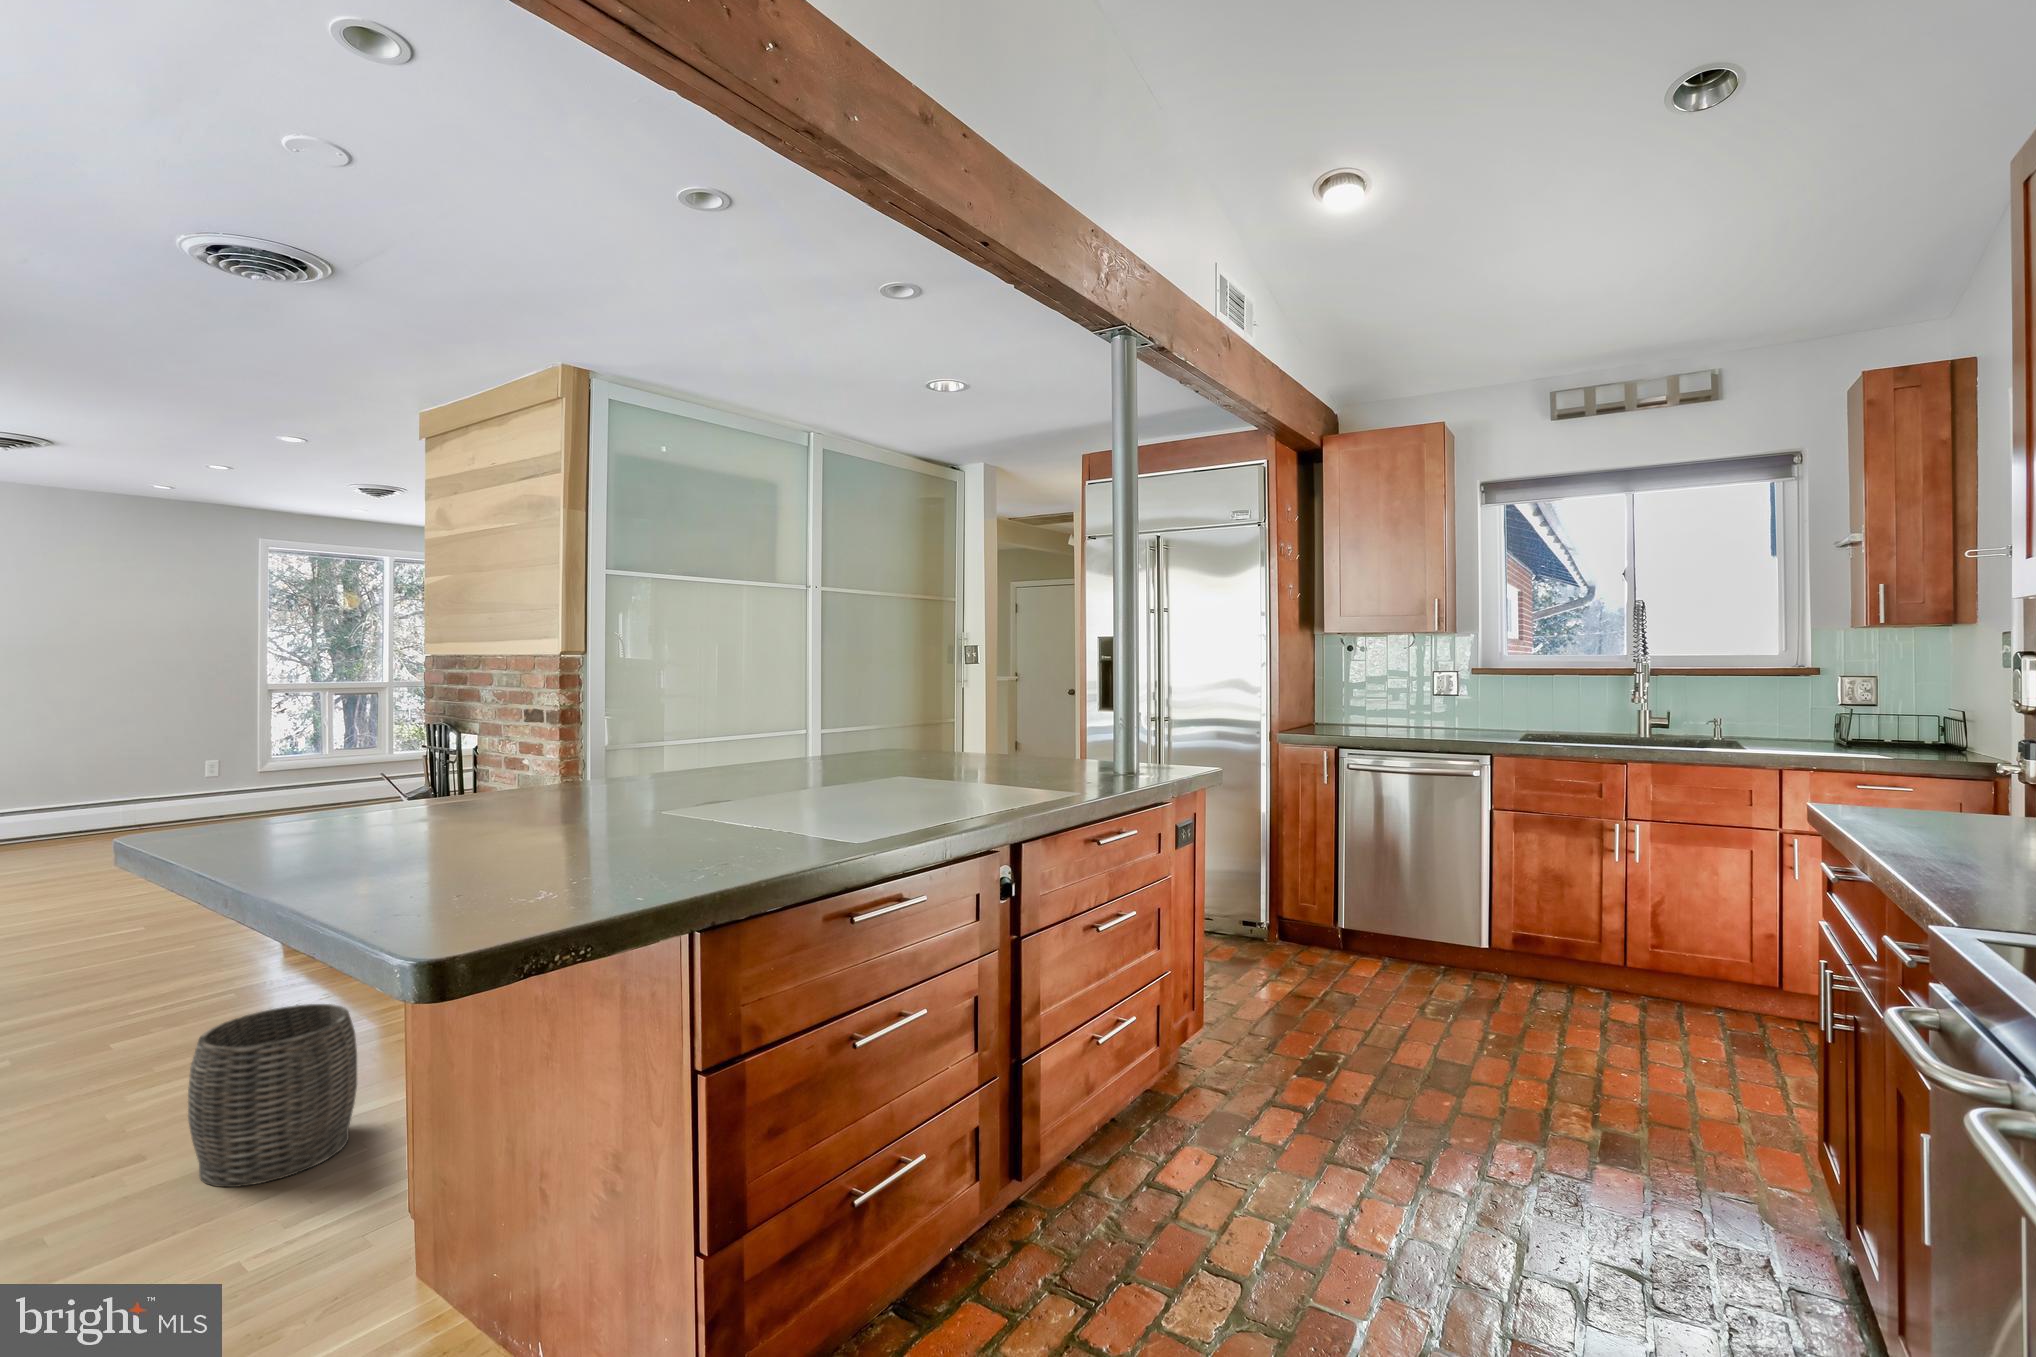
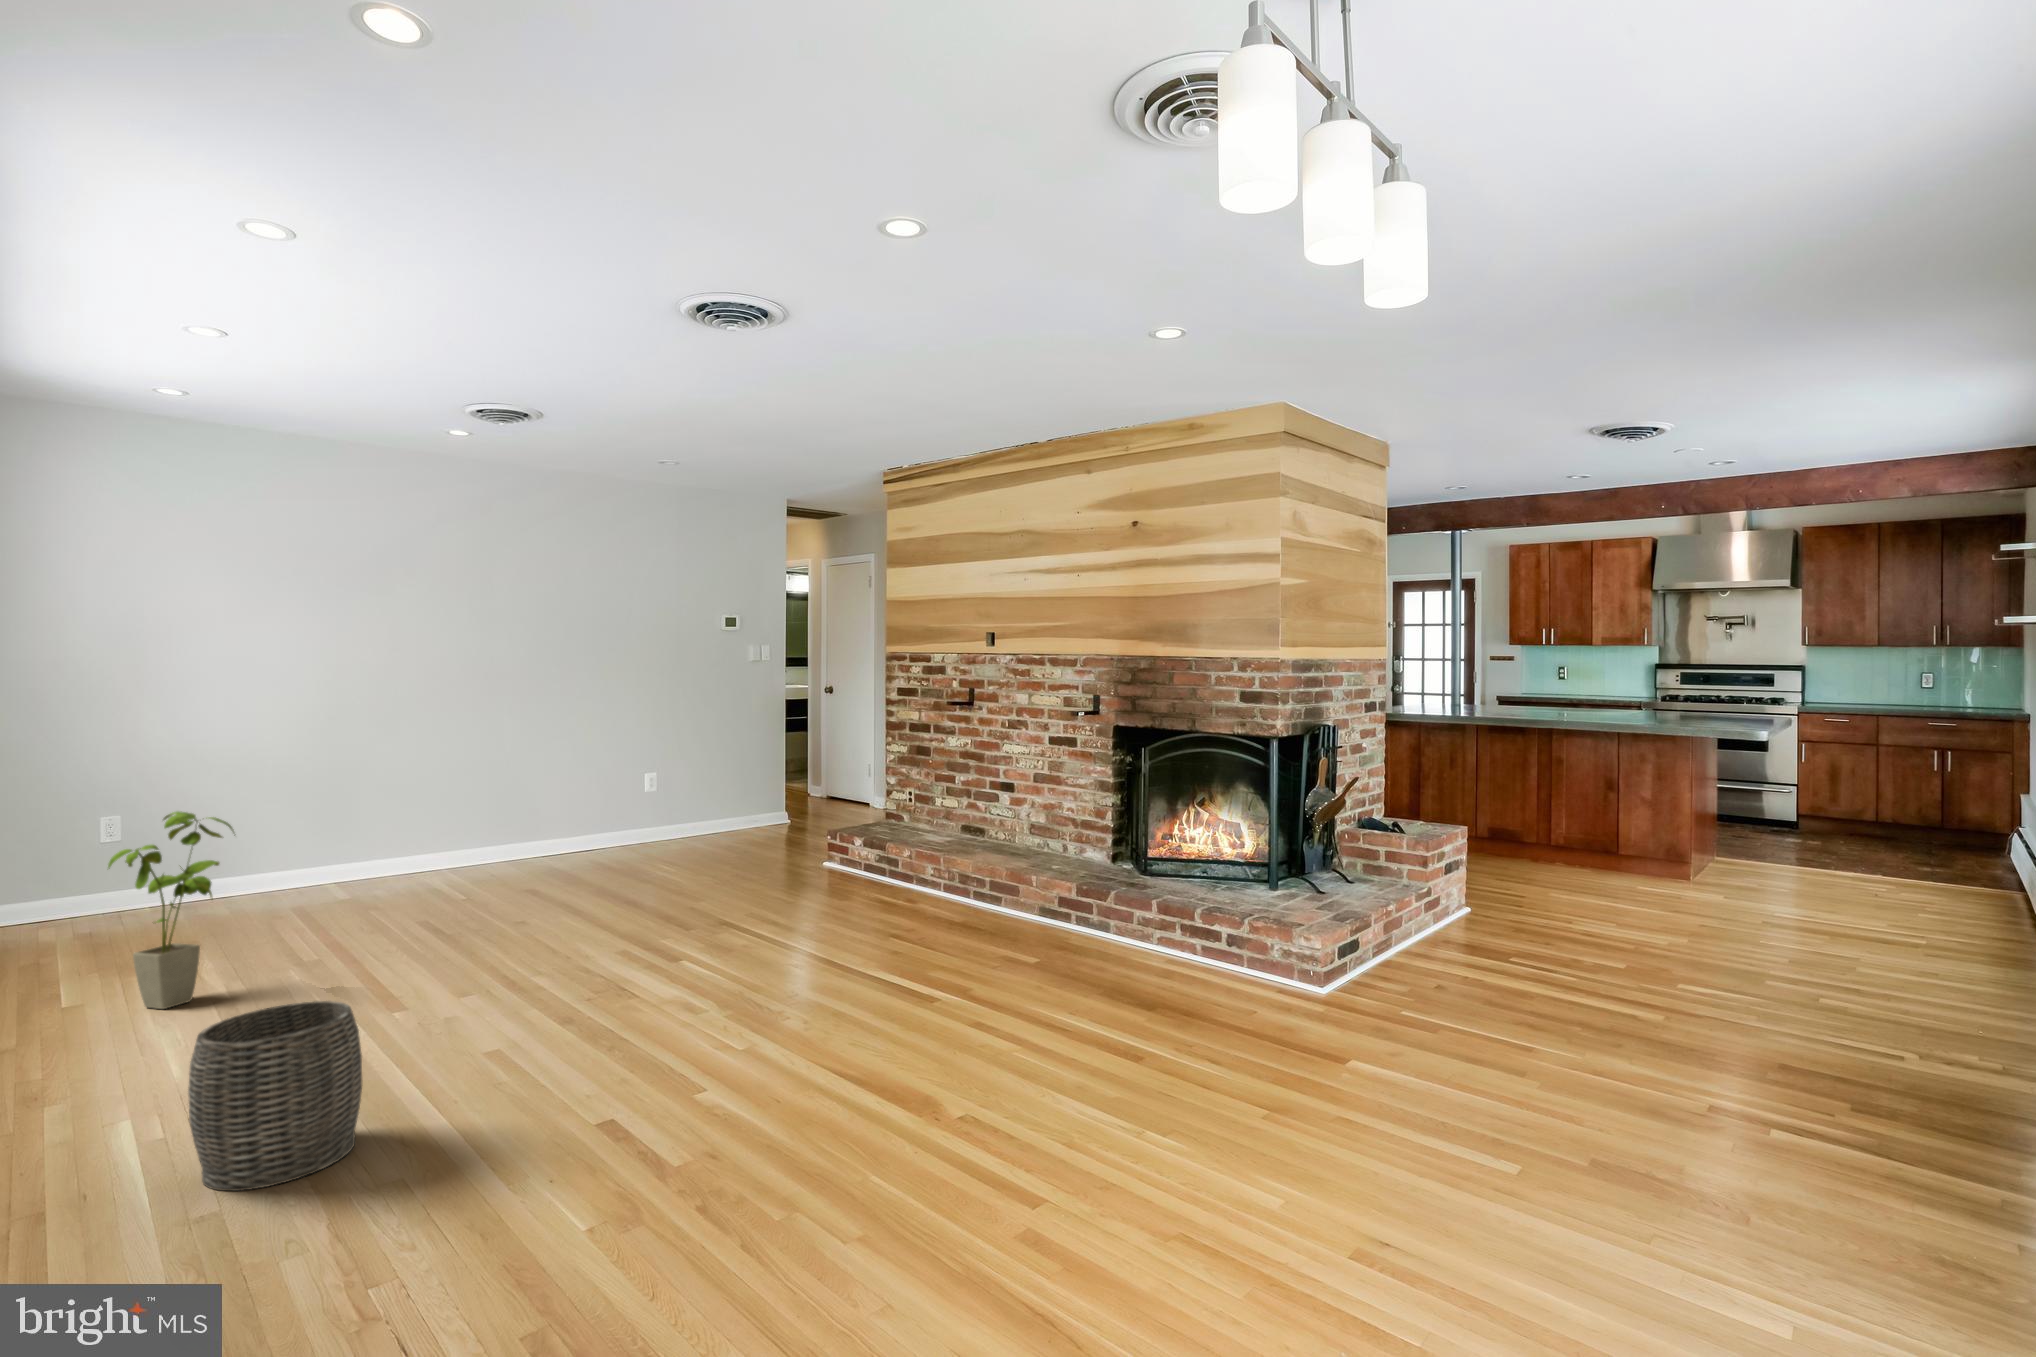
house plant: none [106,810,235,998] -> present [108,811,234,1009]

